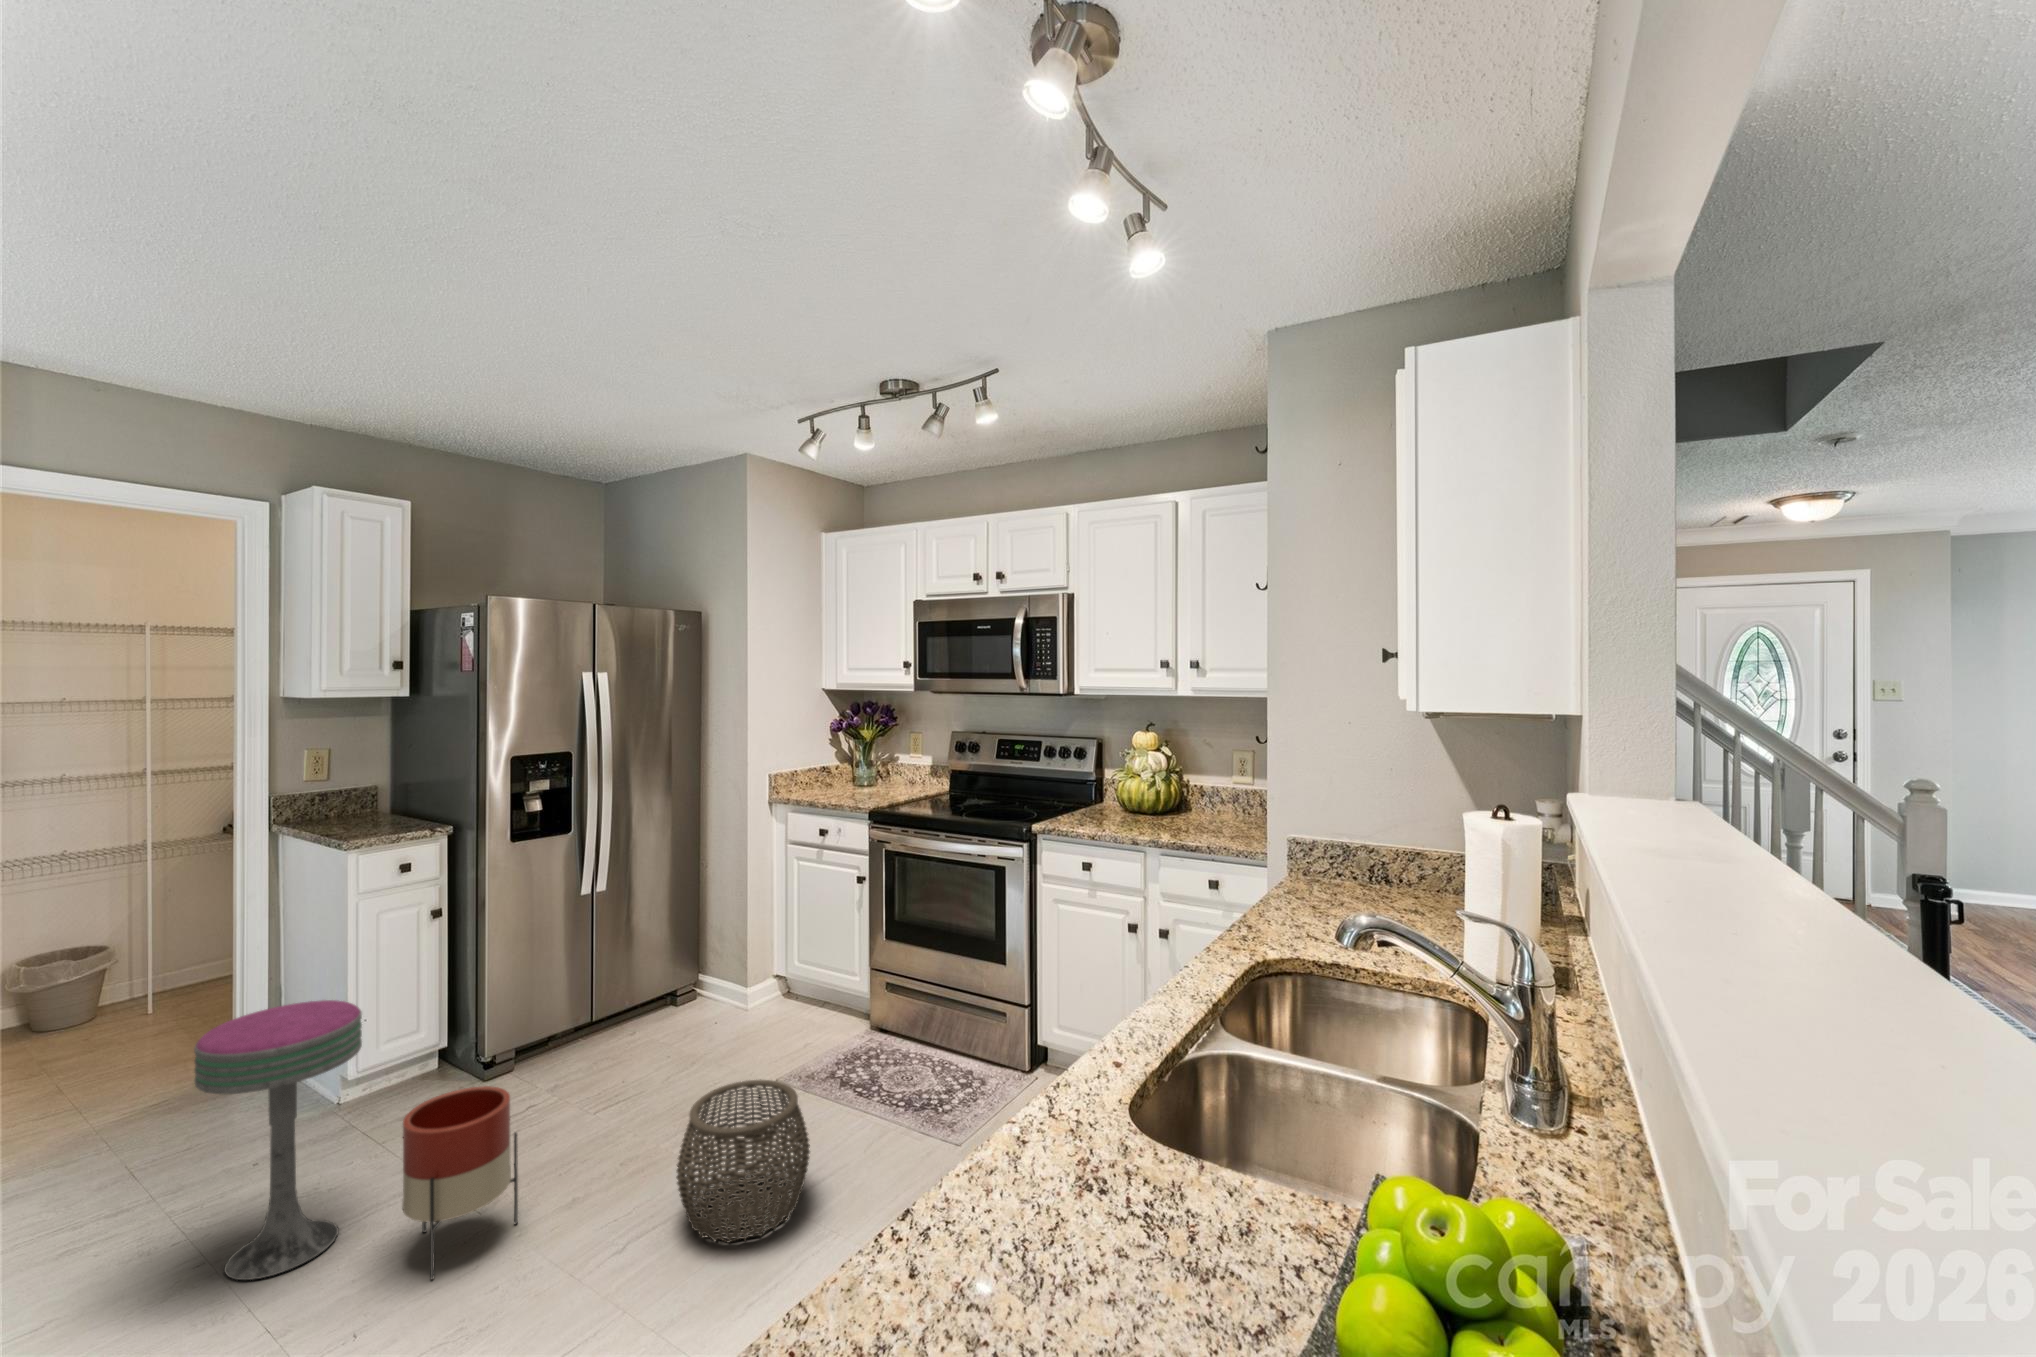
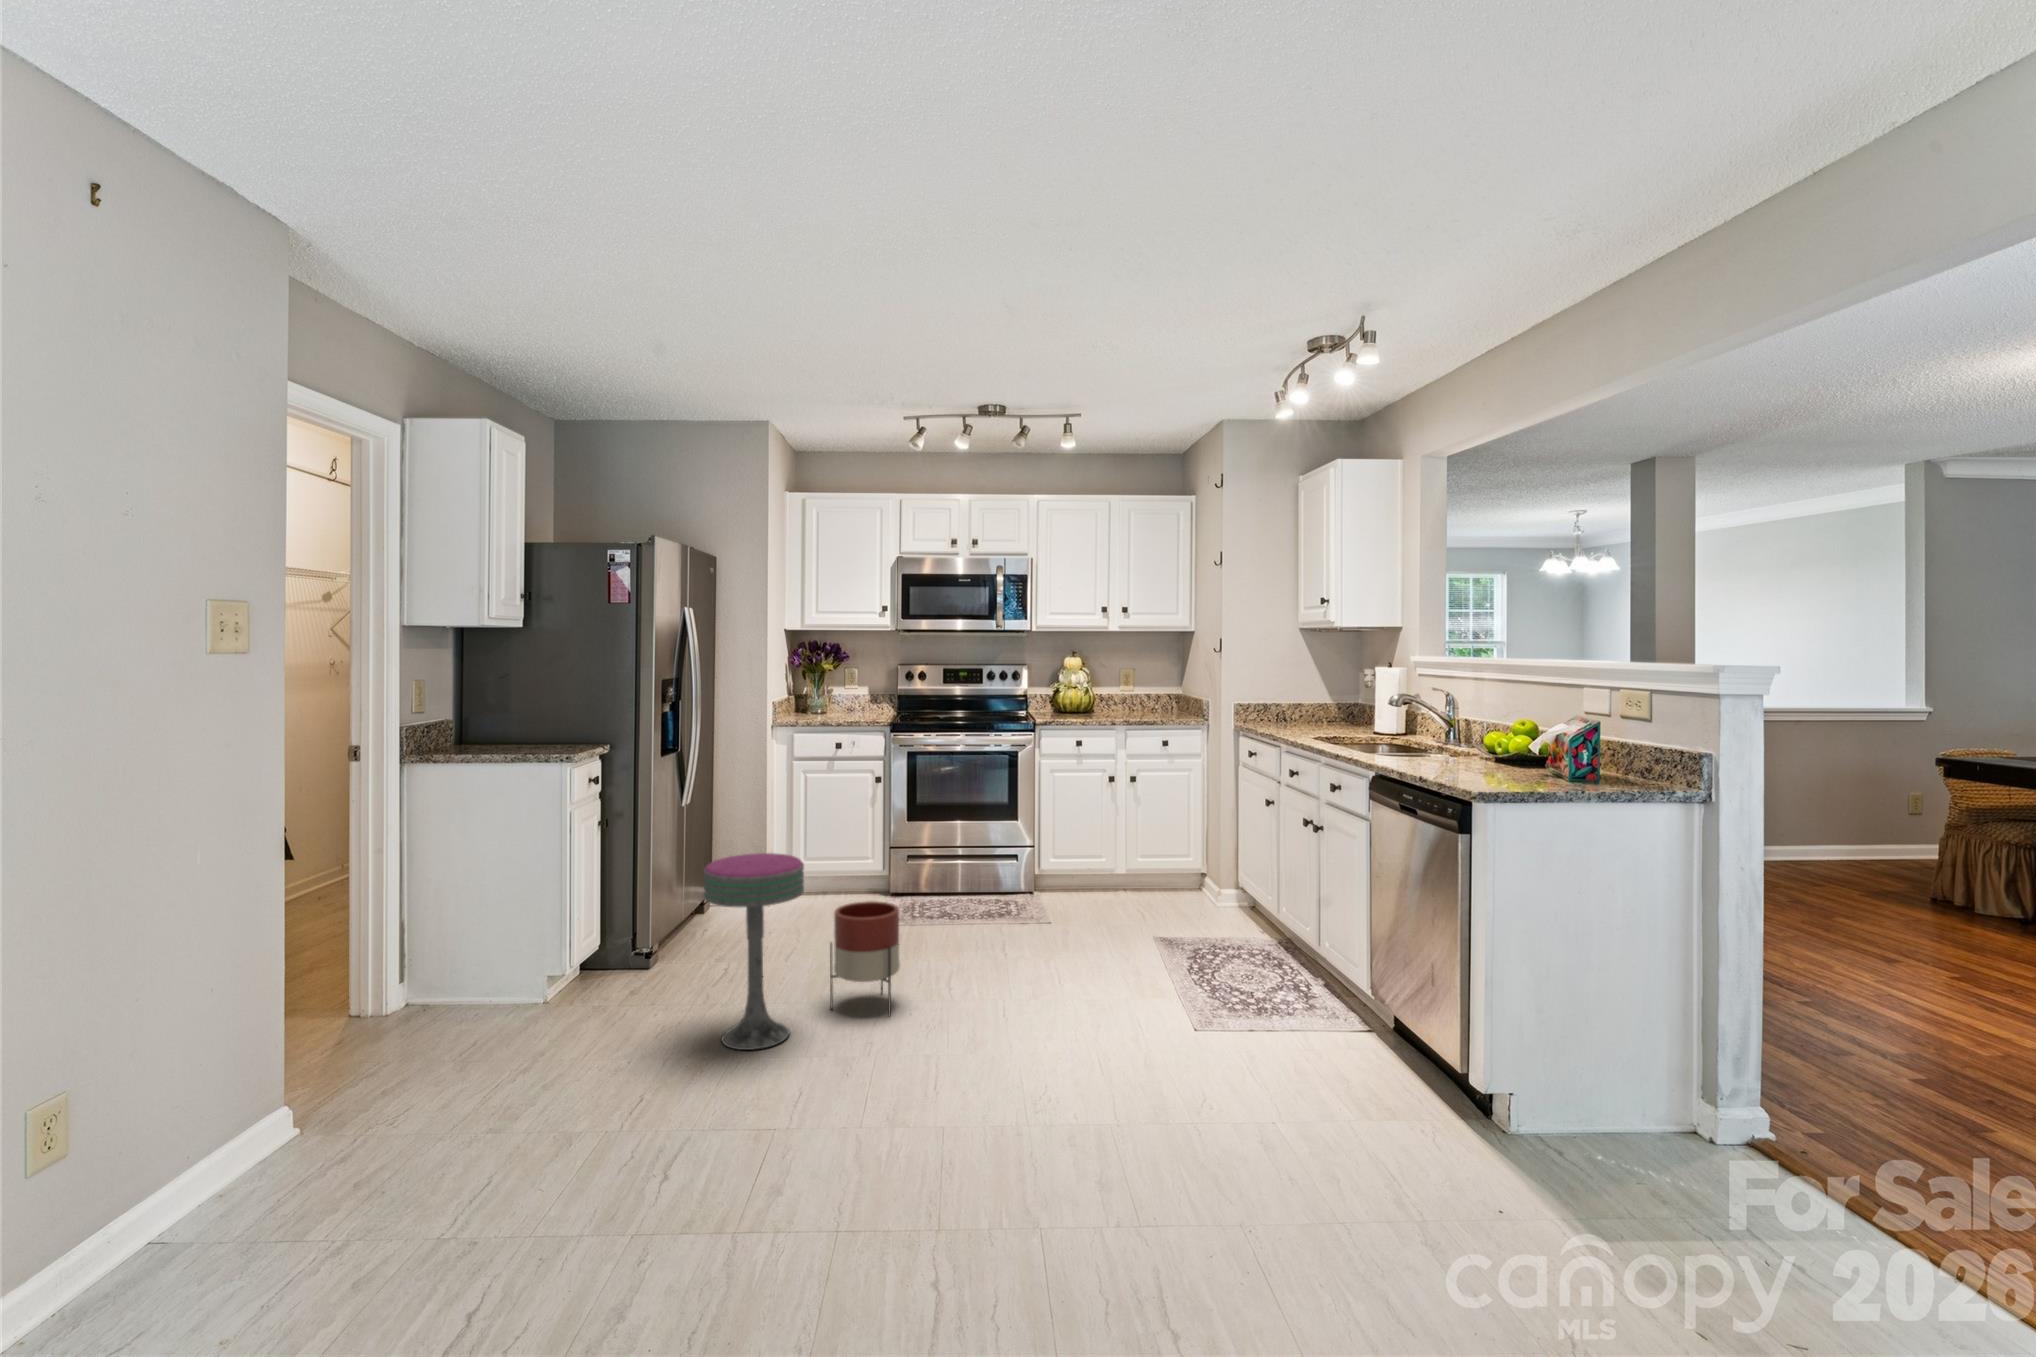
woven basket: present [676,1080,810,1242] -> none [960,881,1044,970]

